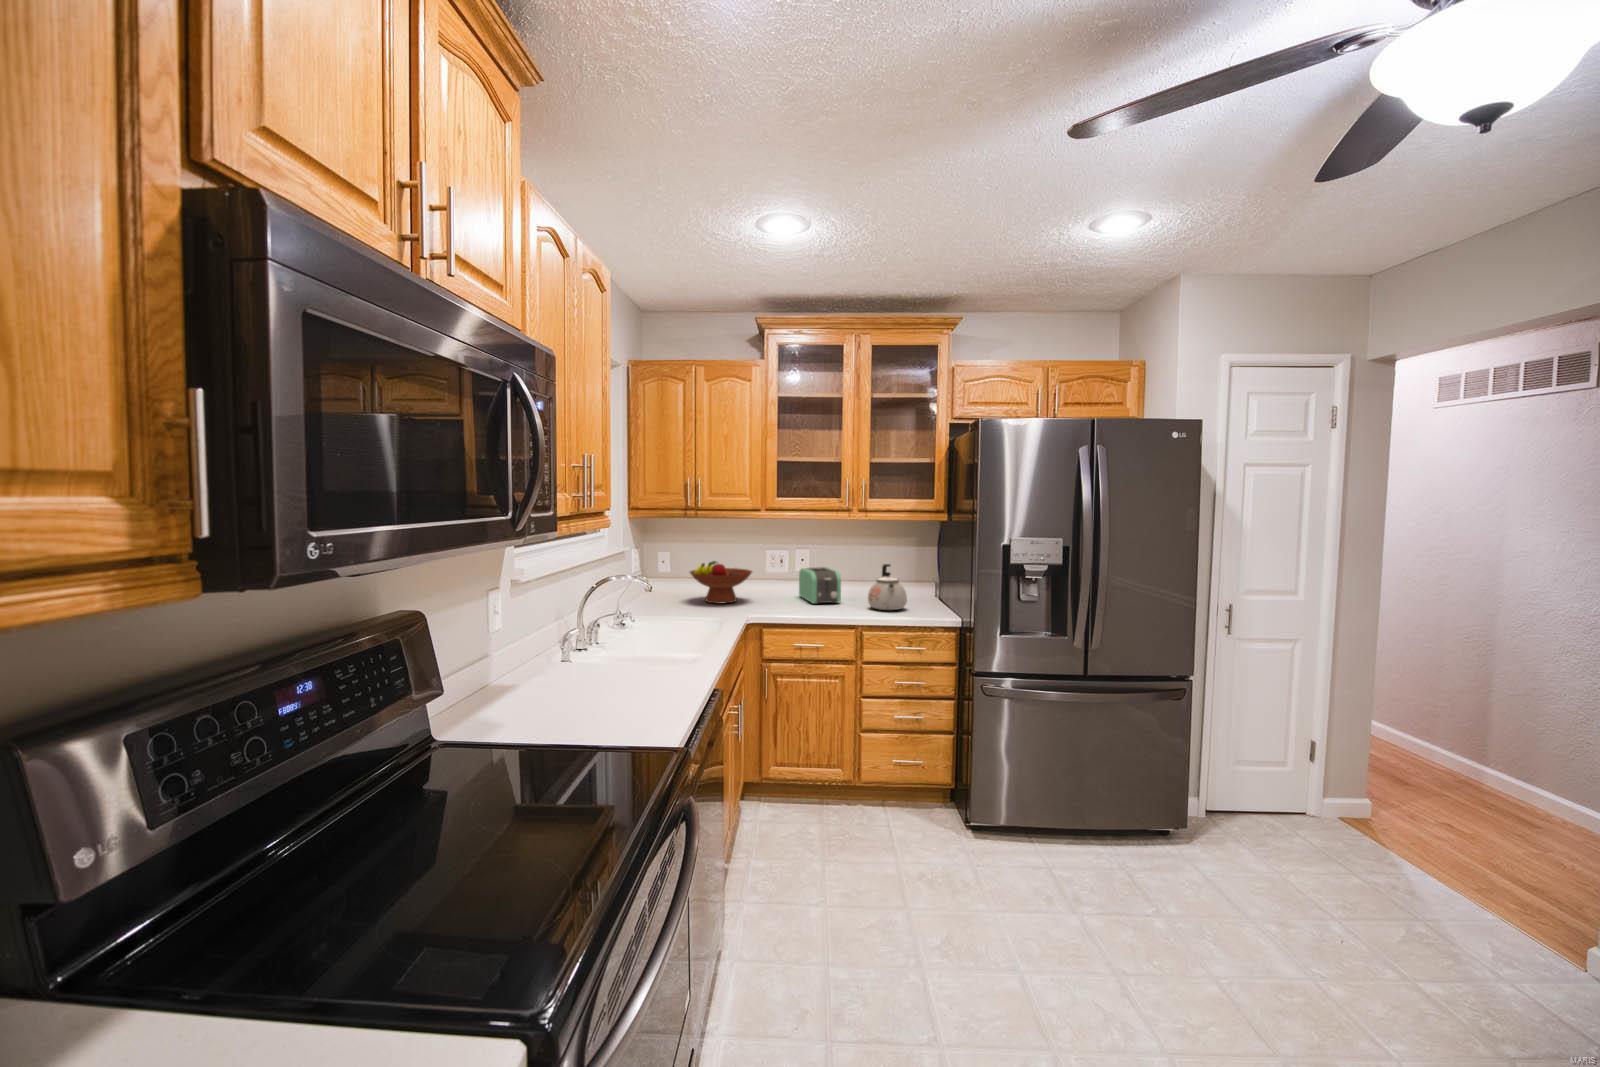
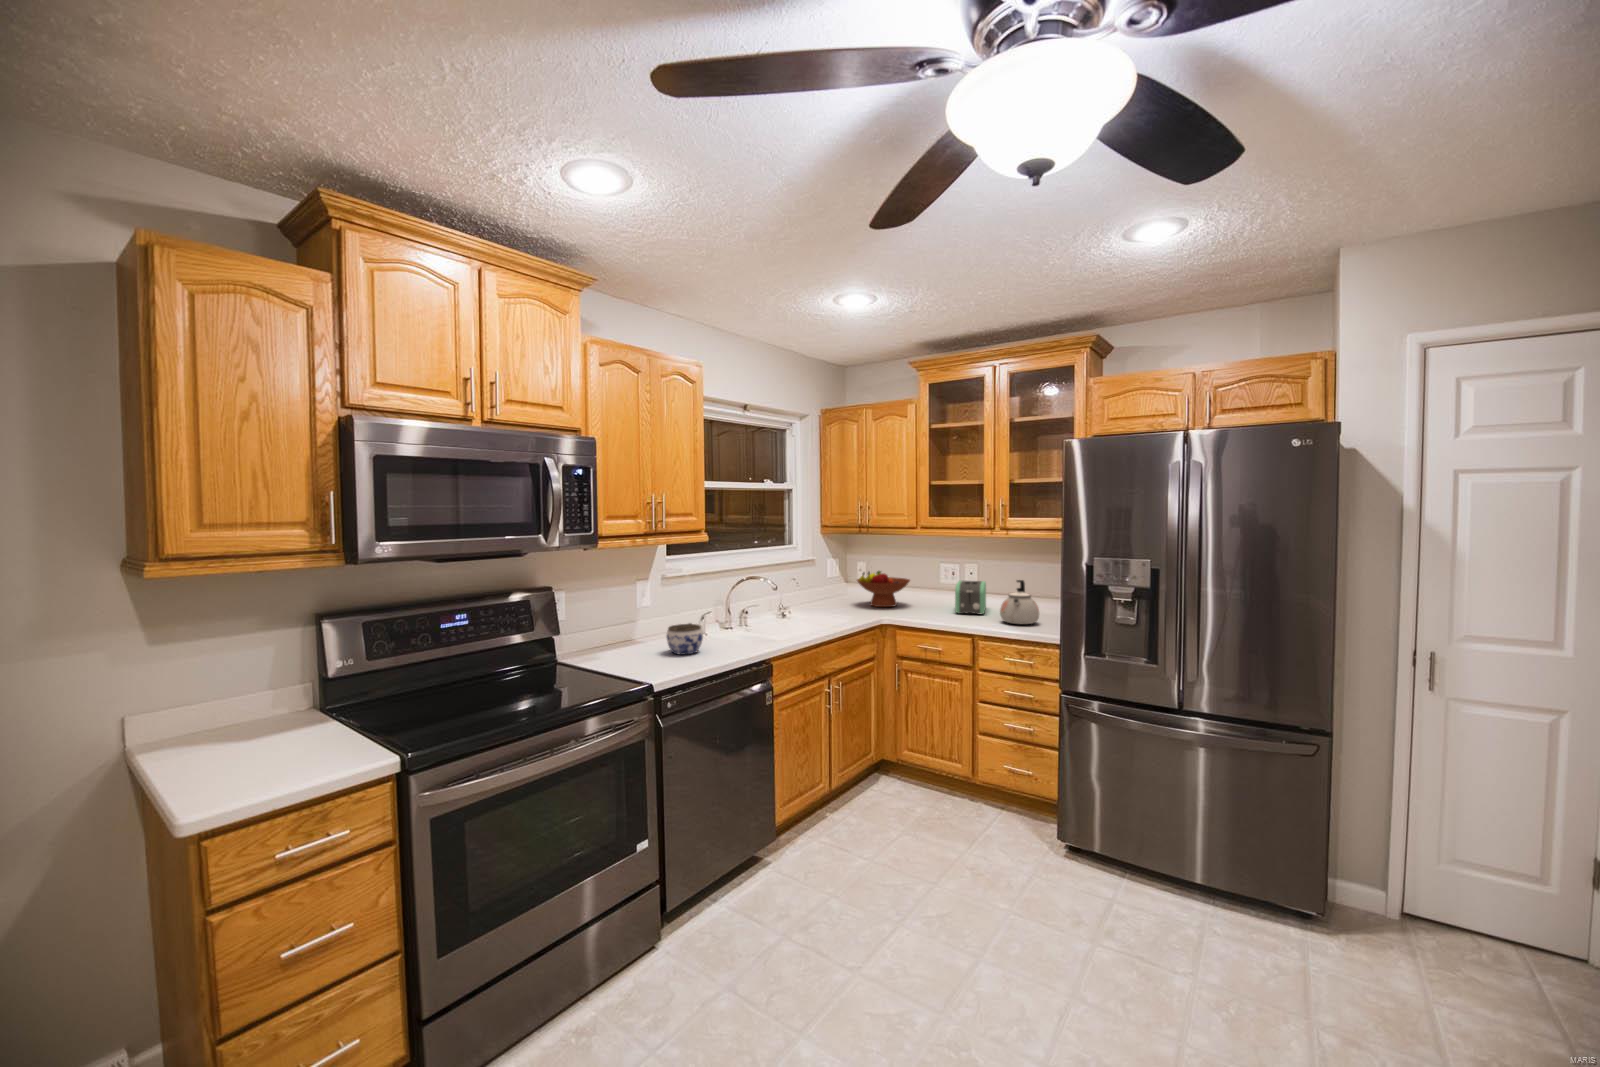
jar: none [563,648,619,696] -> present [667,623,703,655]

